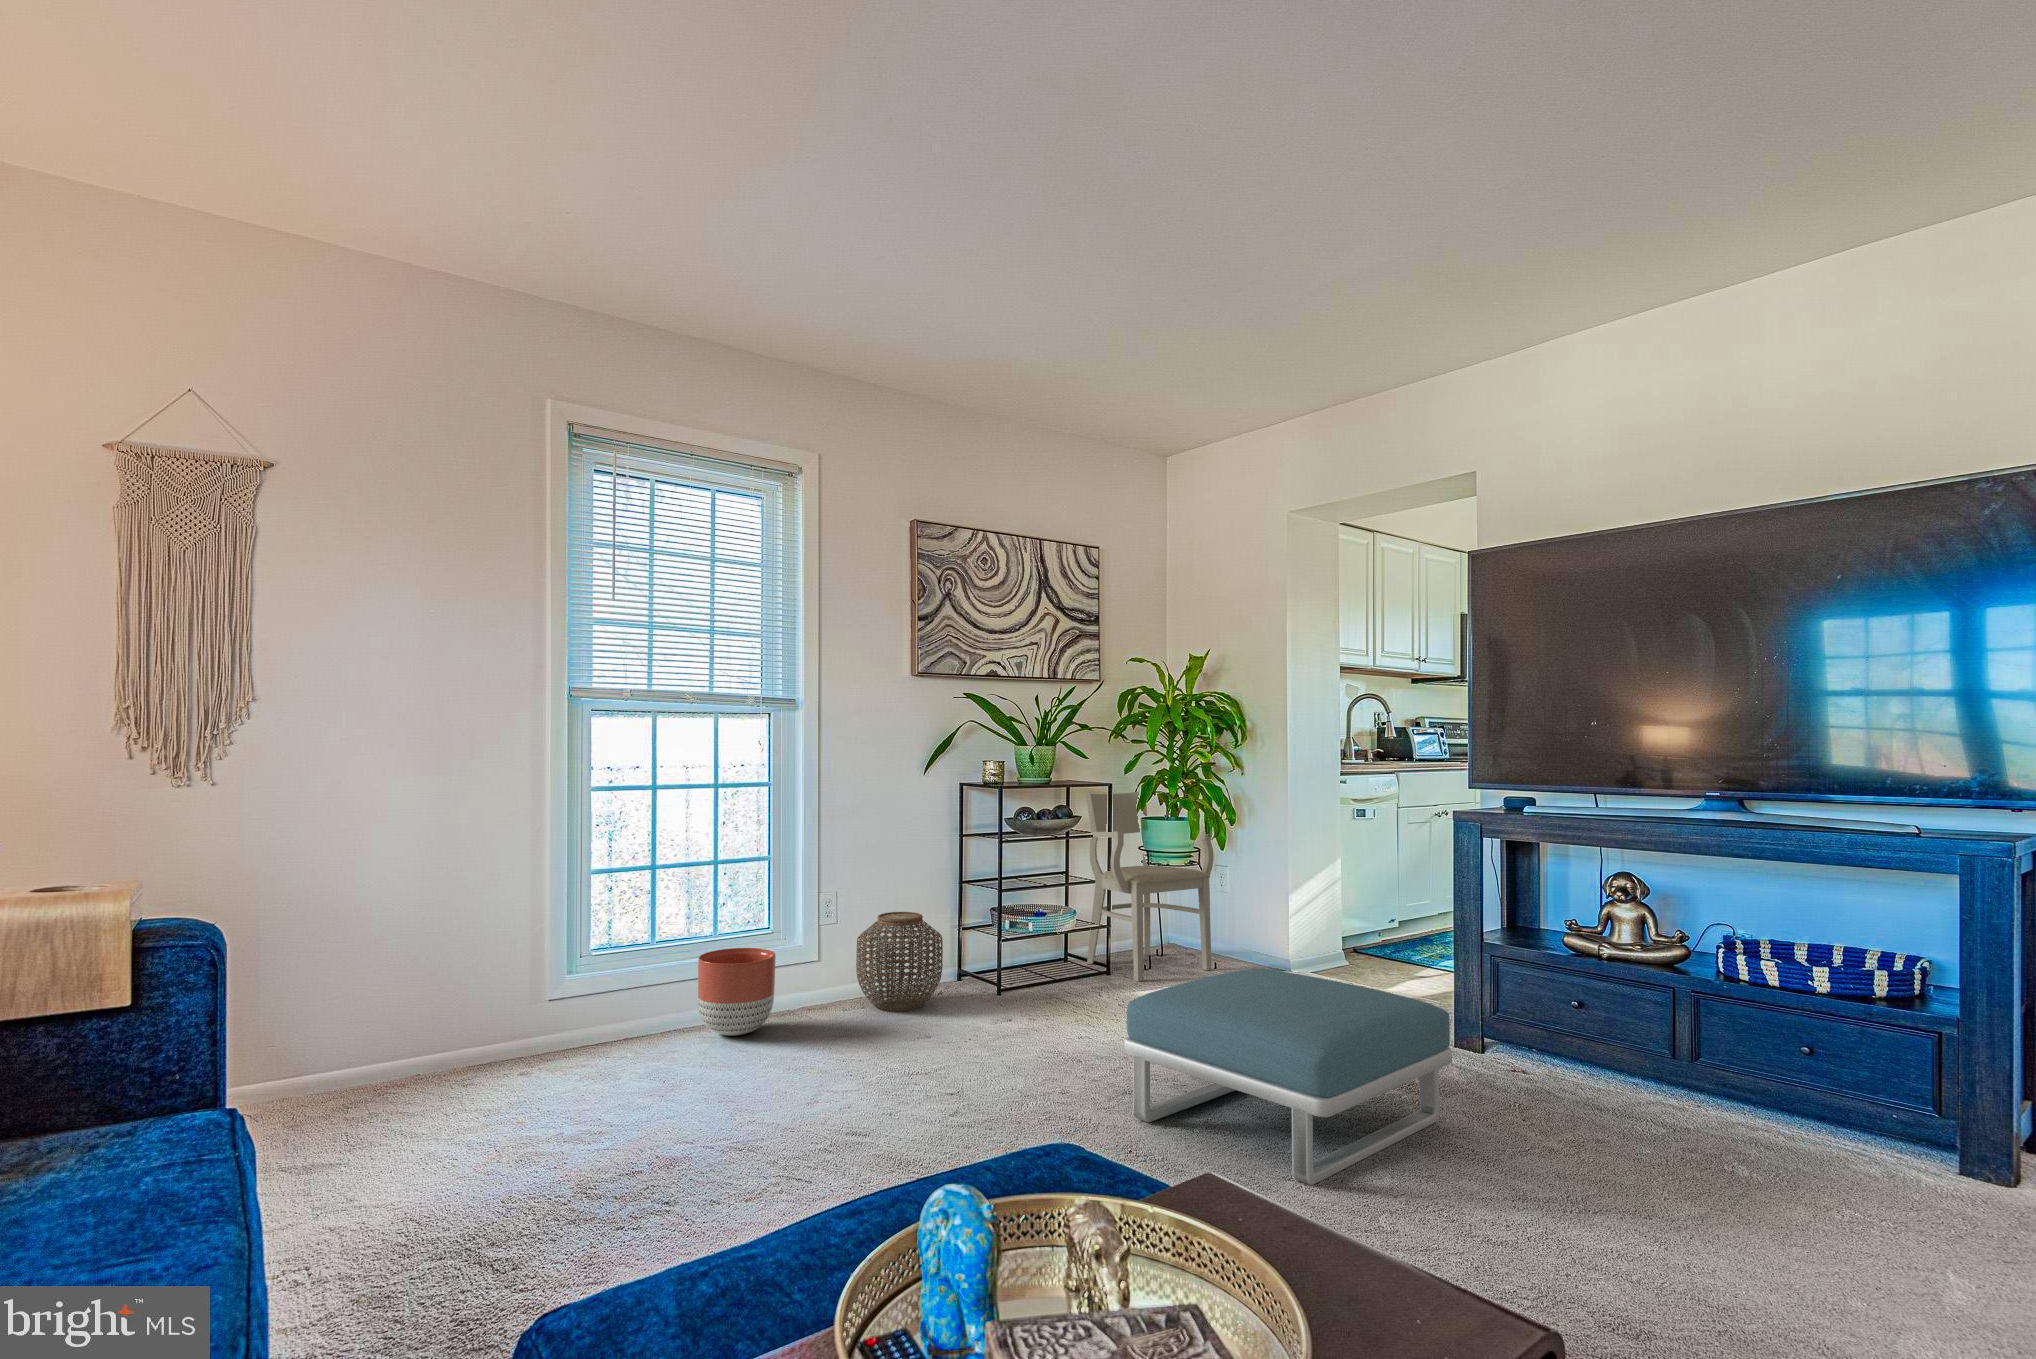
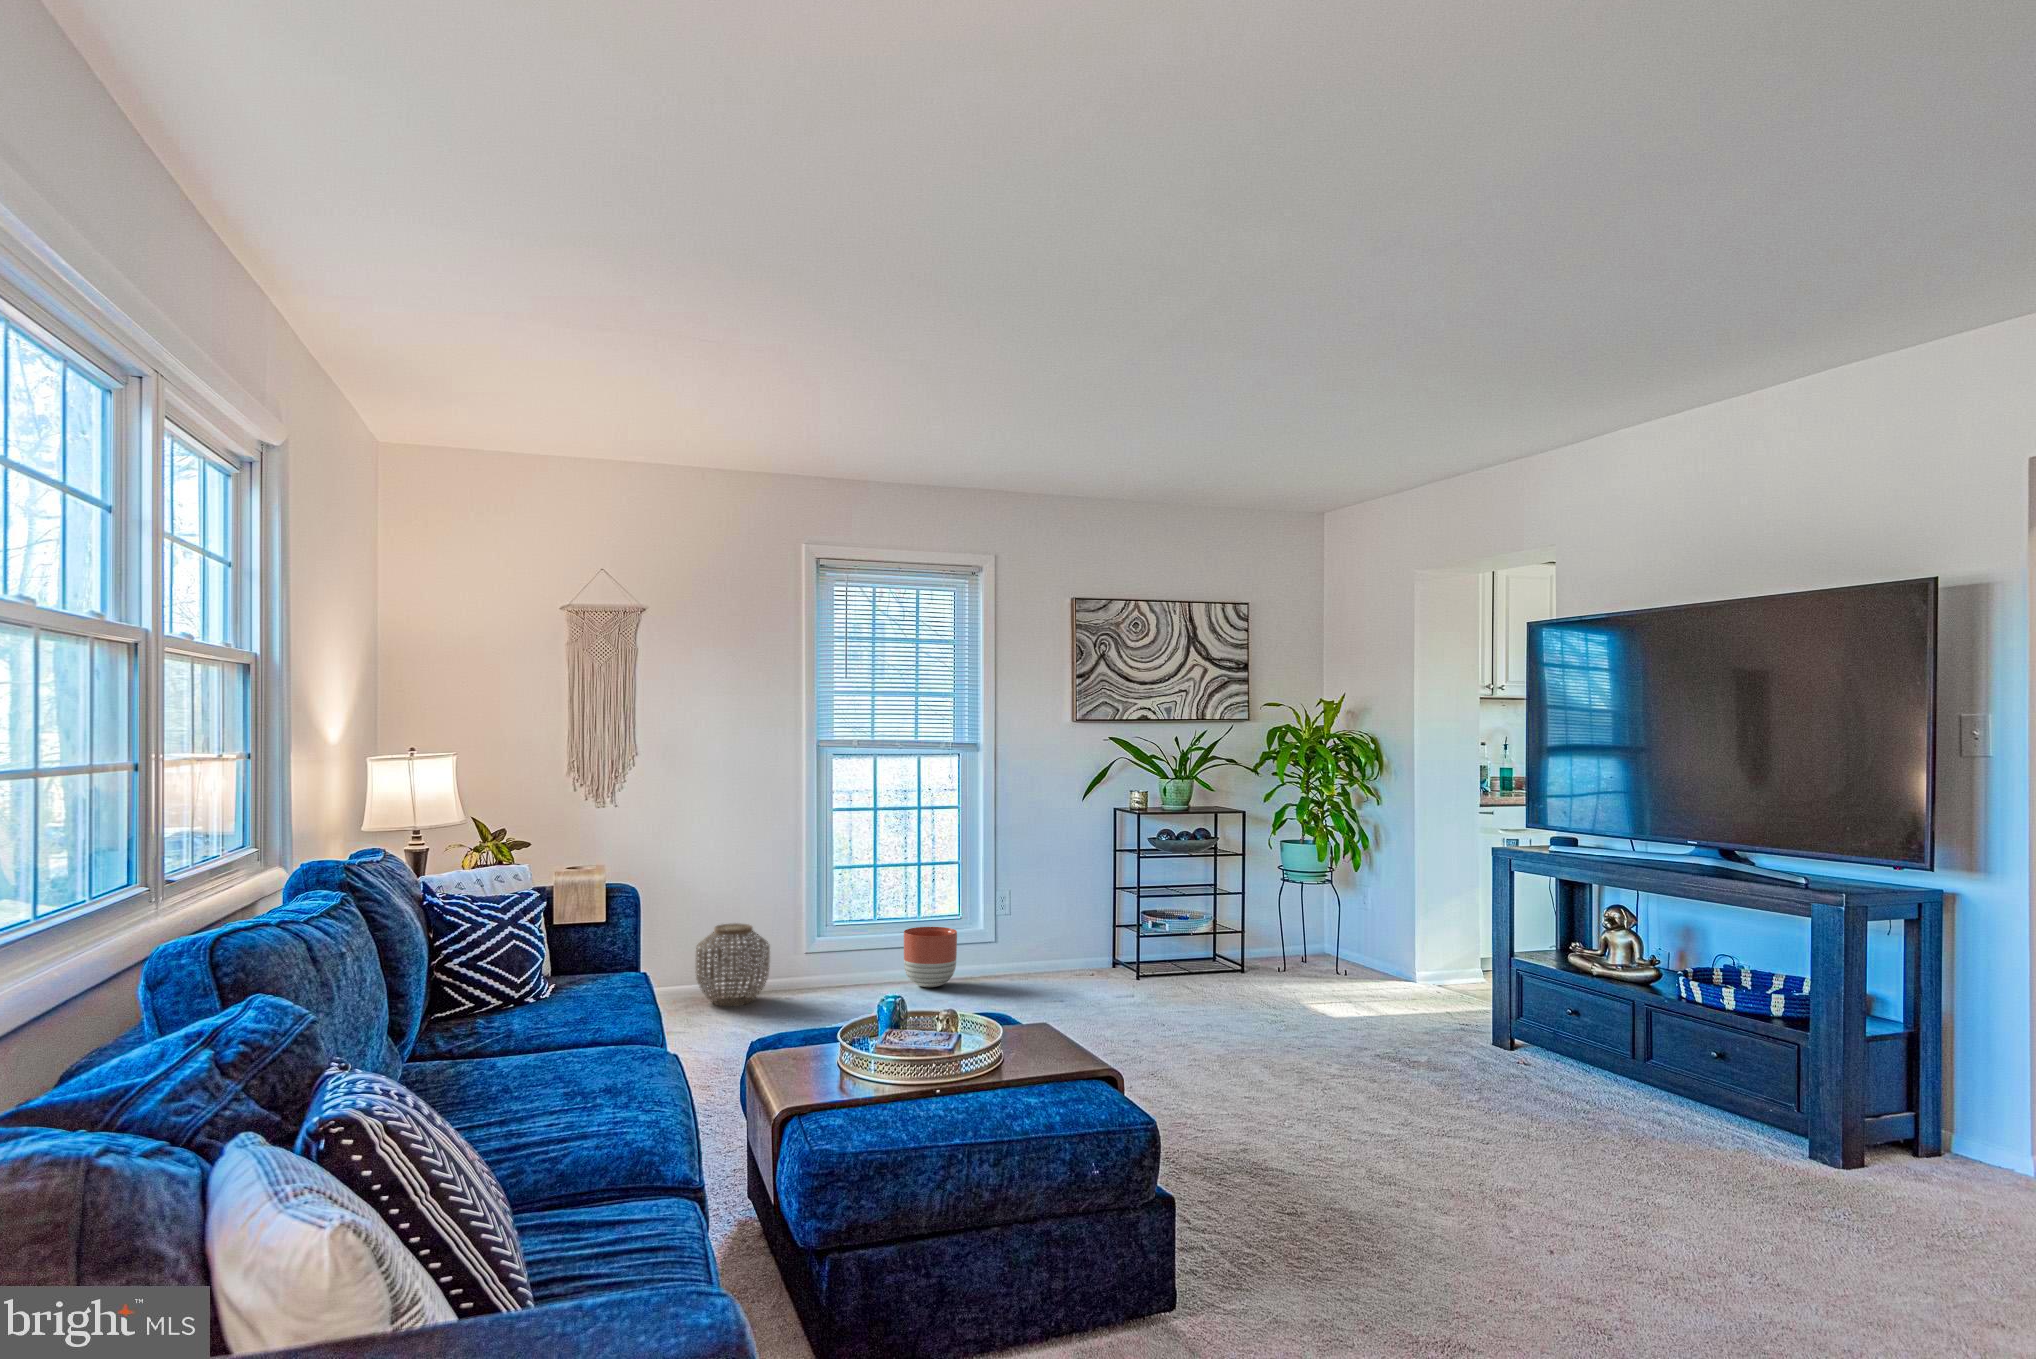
armchair: present [1086,792,1214,982] -> none [1230,816,1340,977]
woven basket: present [856,912,943,1011] -> present [696,924,770,1006]
footstool: present [1124,968,1452,1185] -> none [1157,961,1383,1090]

